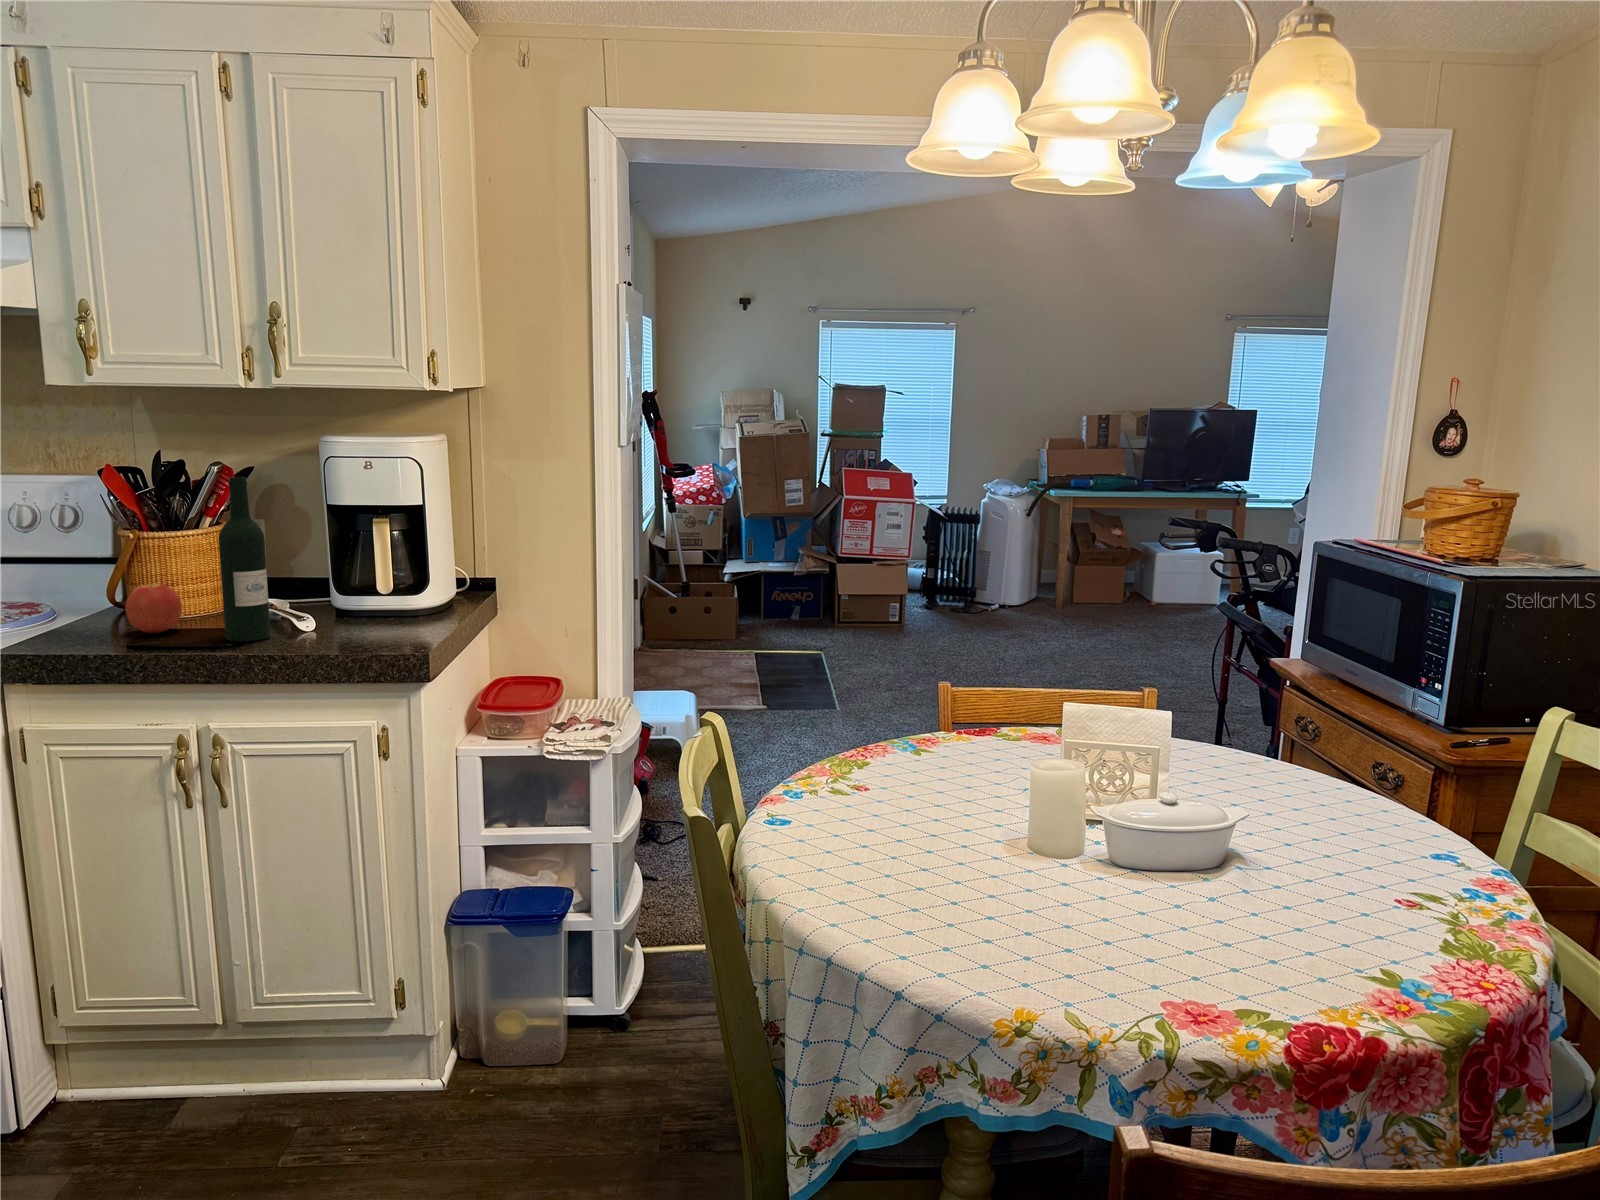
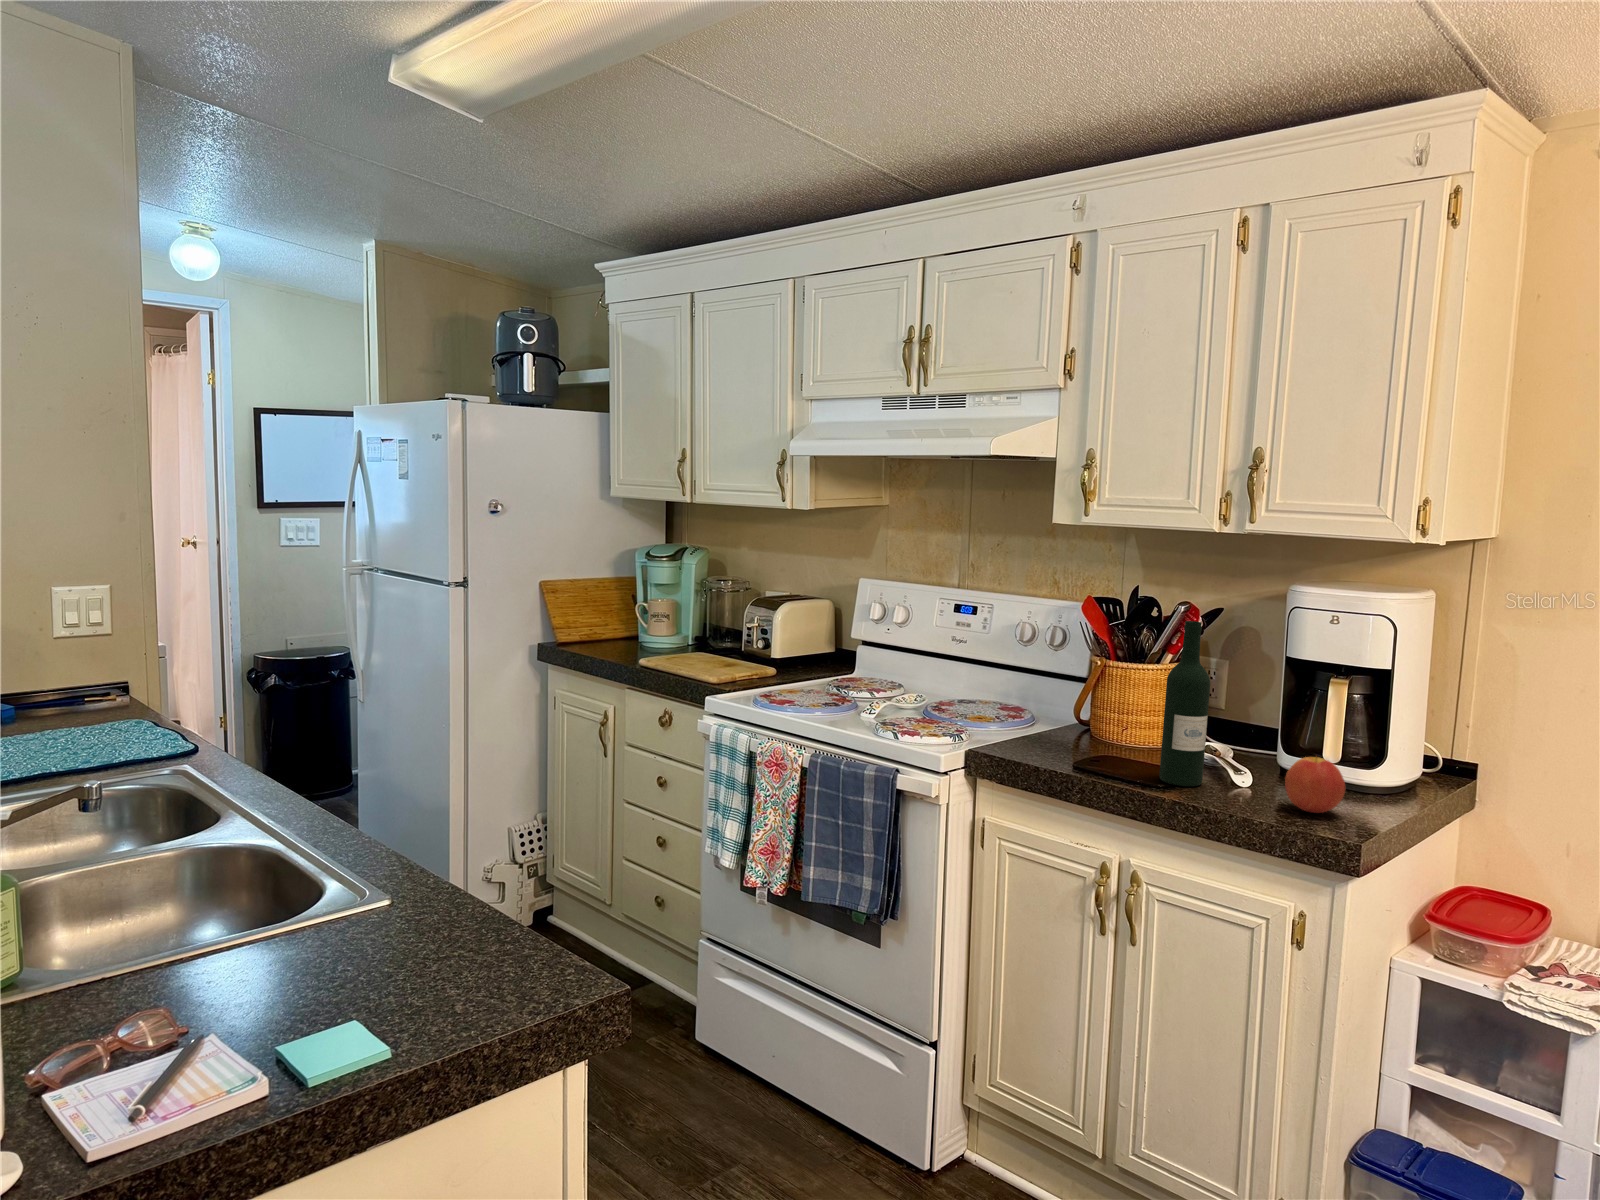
apple: present [125,583,182,633] -> present [1285,757,1345,813]

